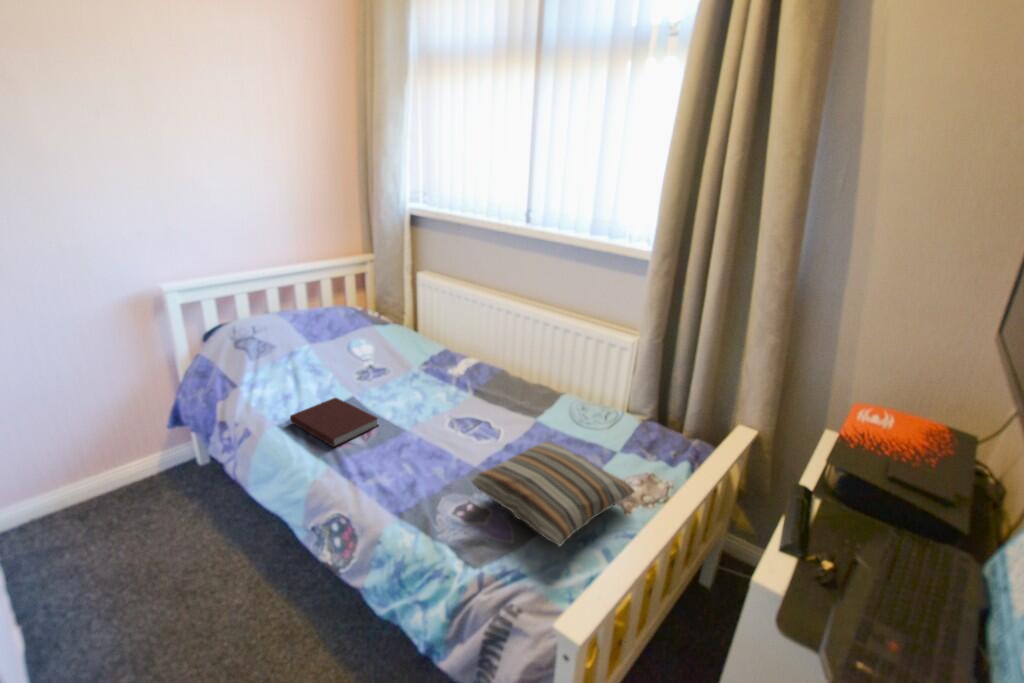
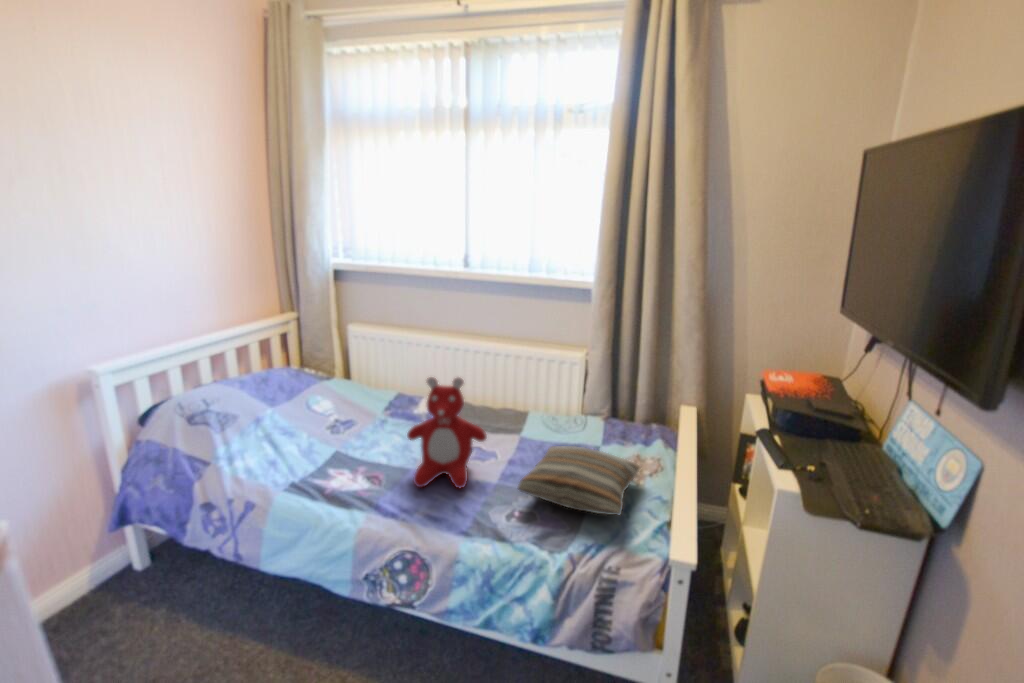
teddy bear: none [388,341,475,465] -> present [407,377,487,488]
notebook: present [290,398,378,447] -> none [291,453,385,496]

